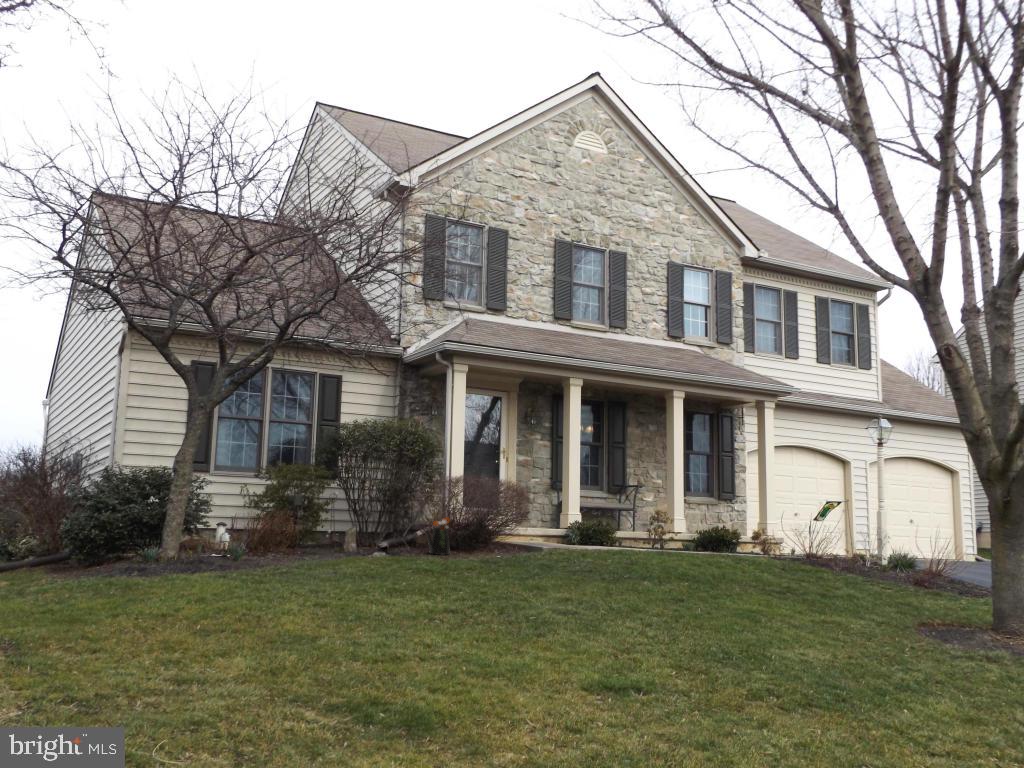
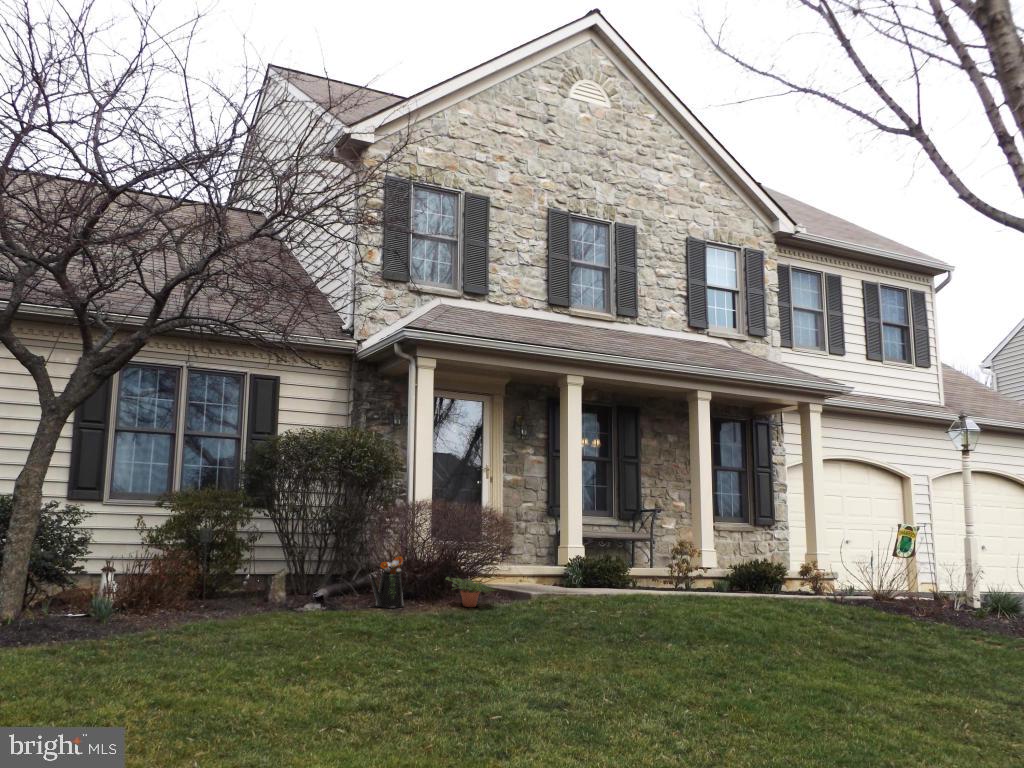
potted plant: none [480,532,519,555] -> present [446,577,493,607]

